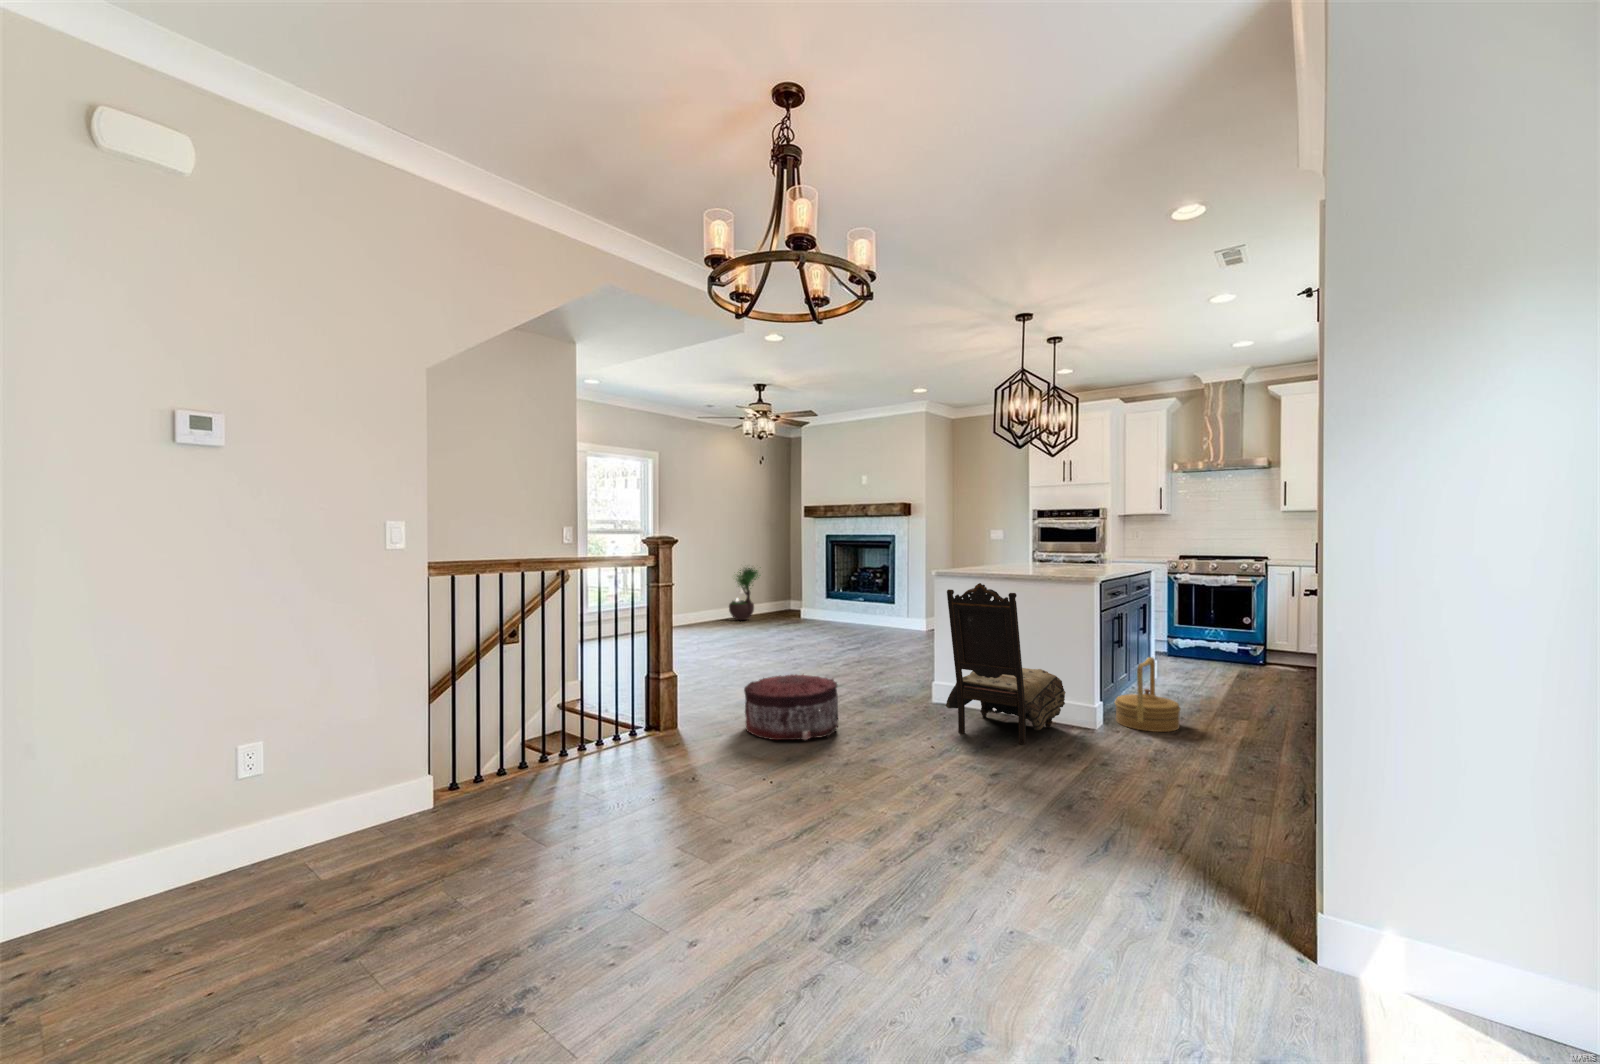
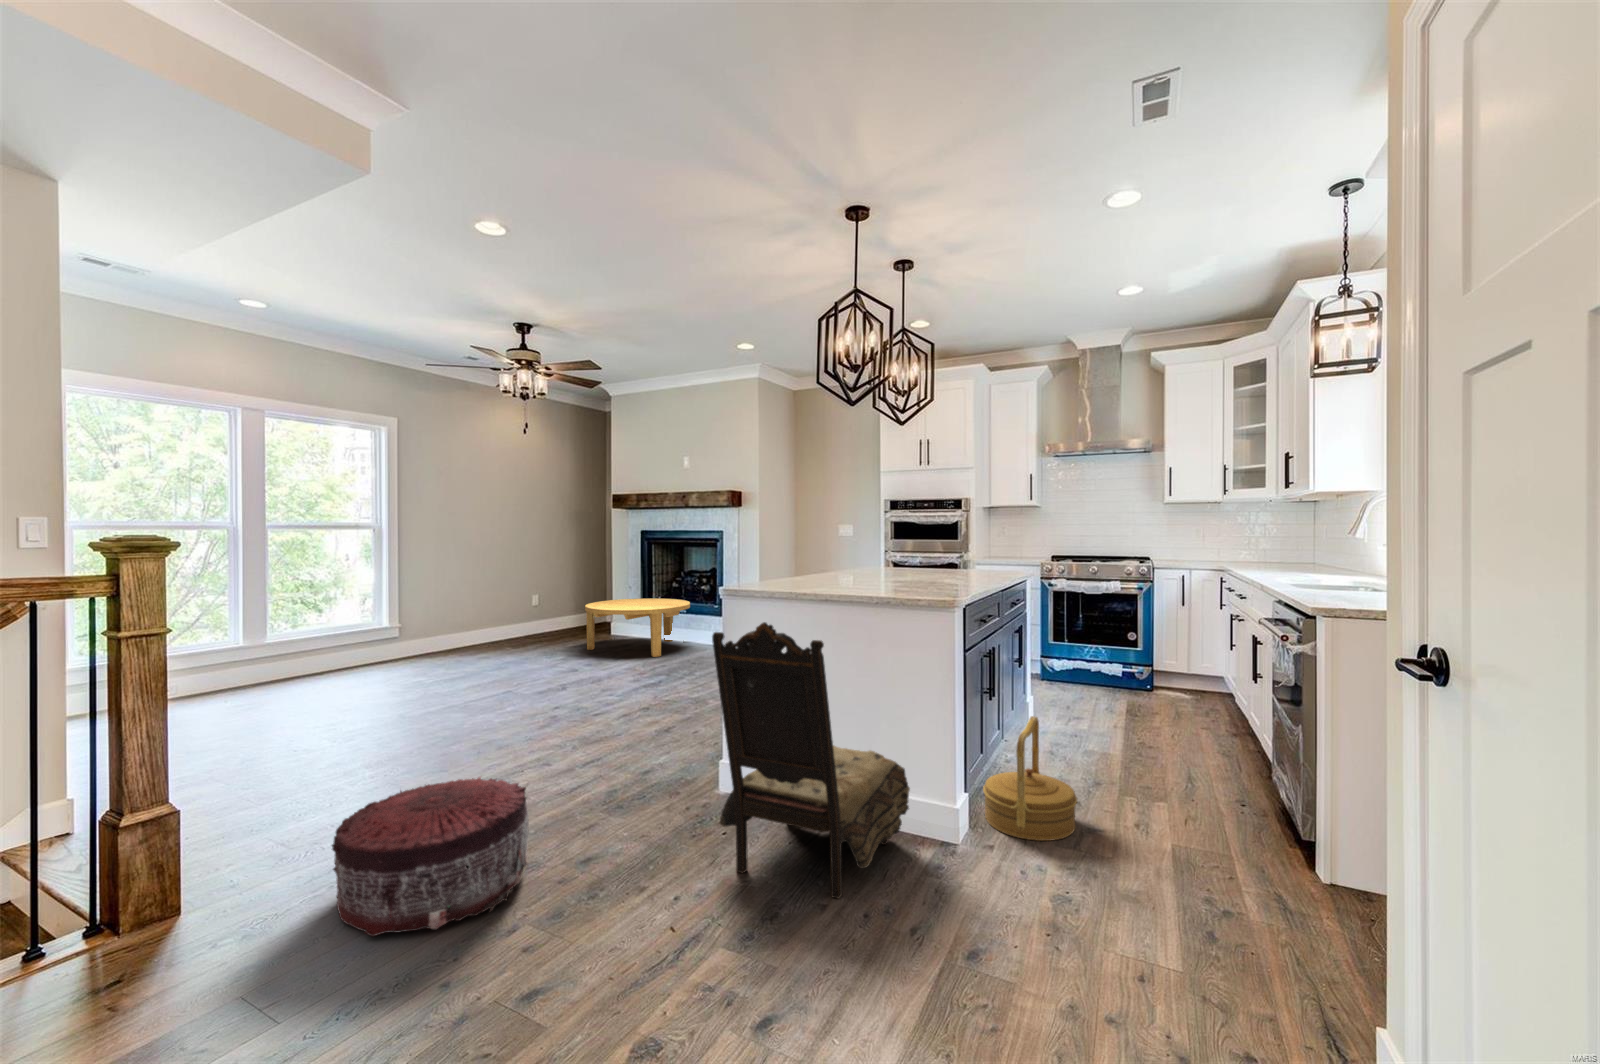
potted tree: present [729,568,760,620] -> none [510,565,556,641]
coffee table: none [790,589,870,633] -> present [585,598,690,657]

